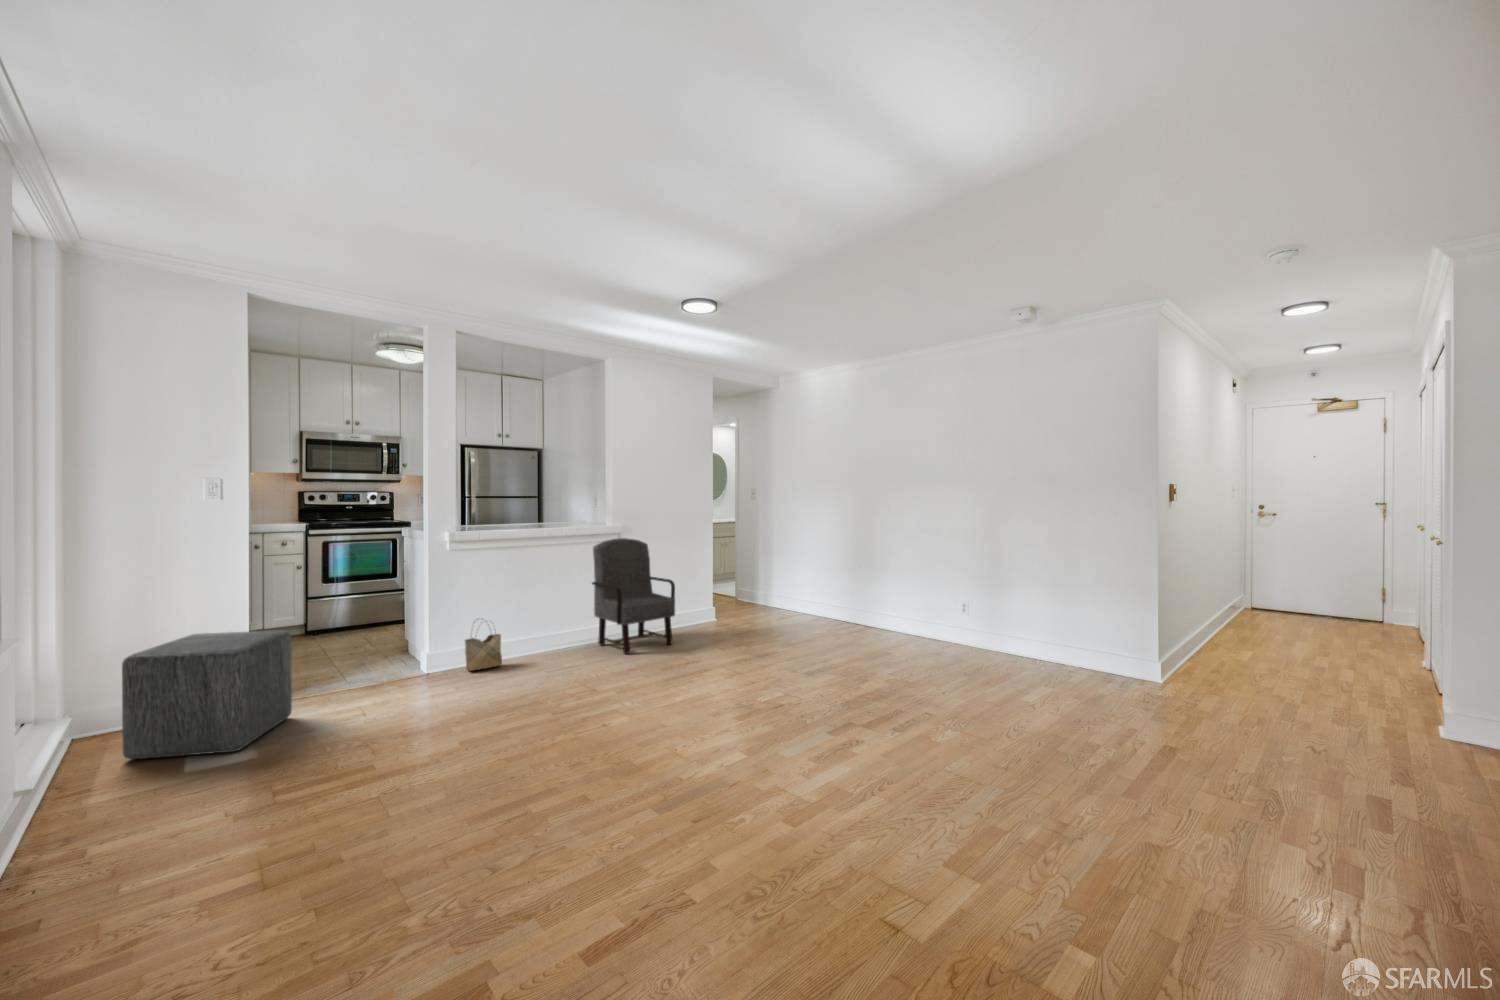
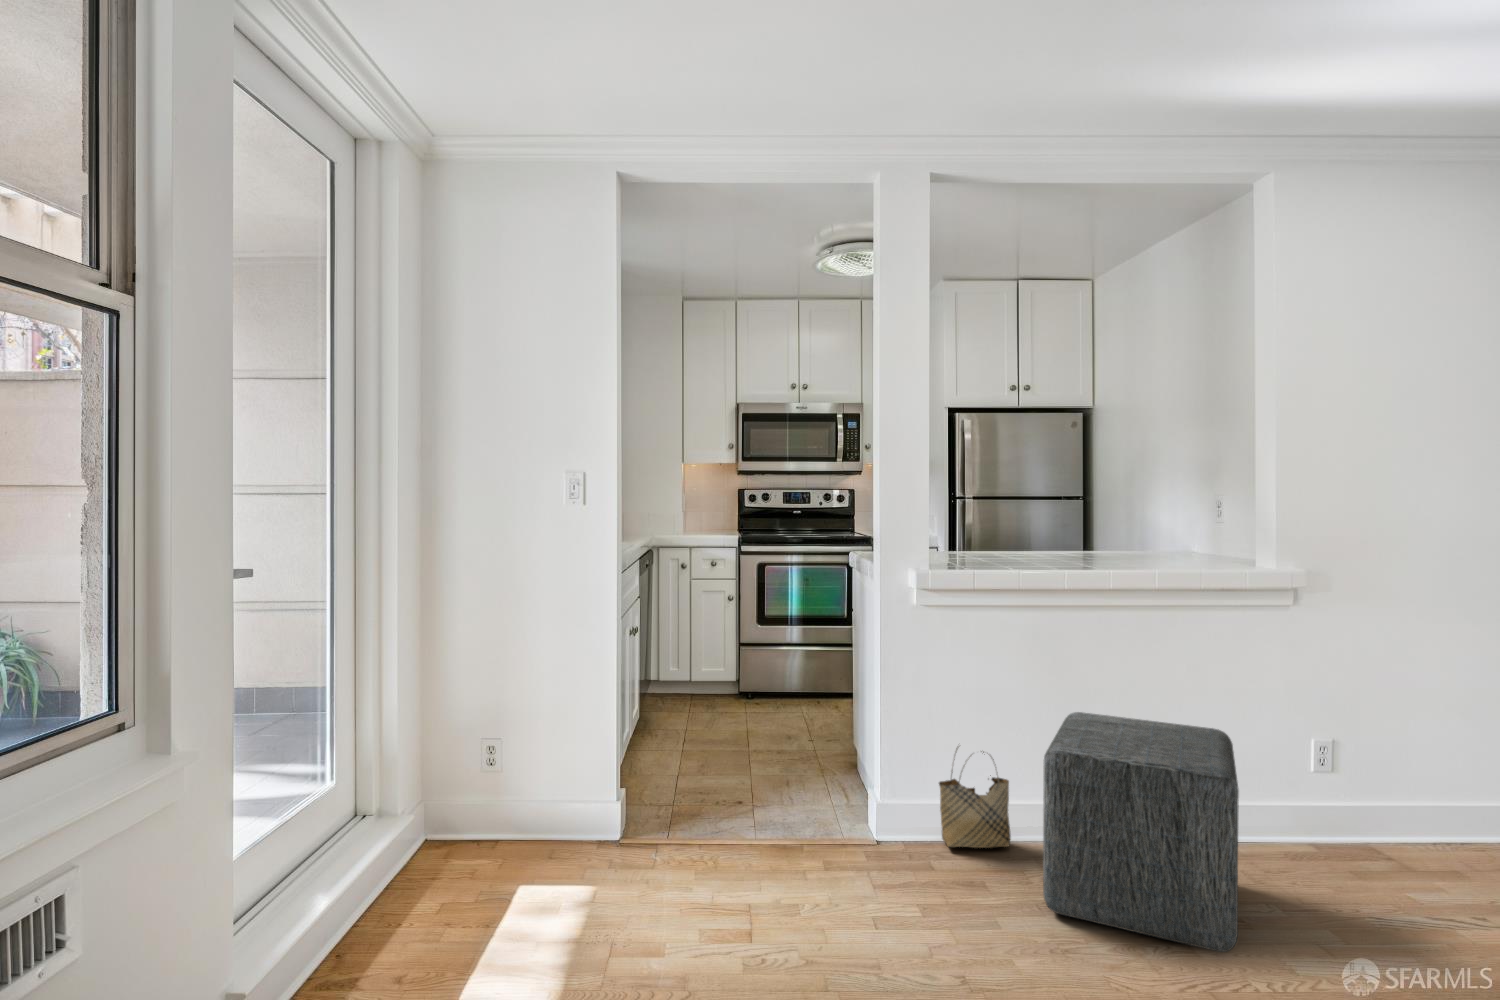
armchair: present [592,538,675,654] -> none [1209,596,1454,890]
ottoman: present [122,630,292,759] -> present [1043,712,1239,952]

